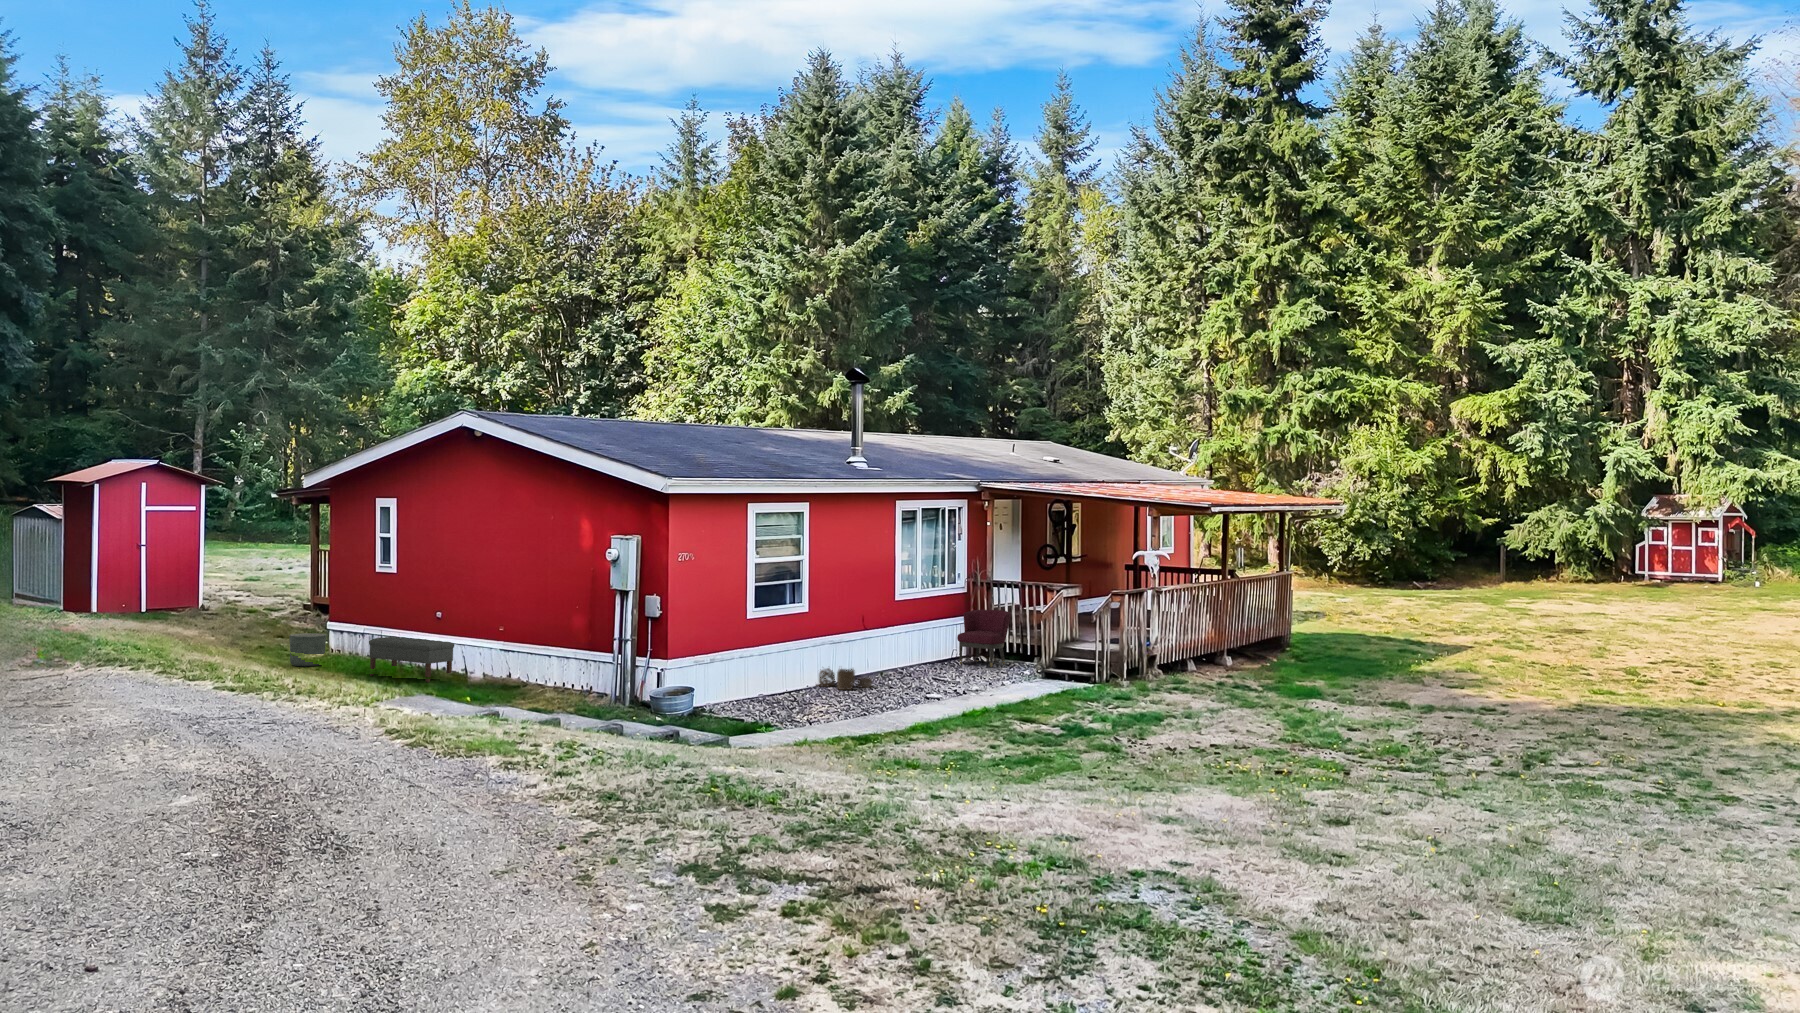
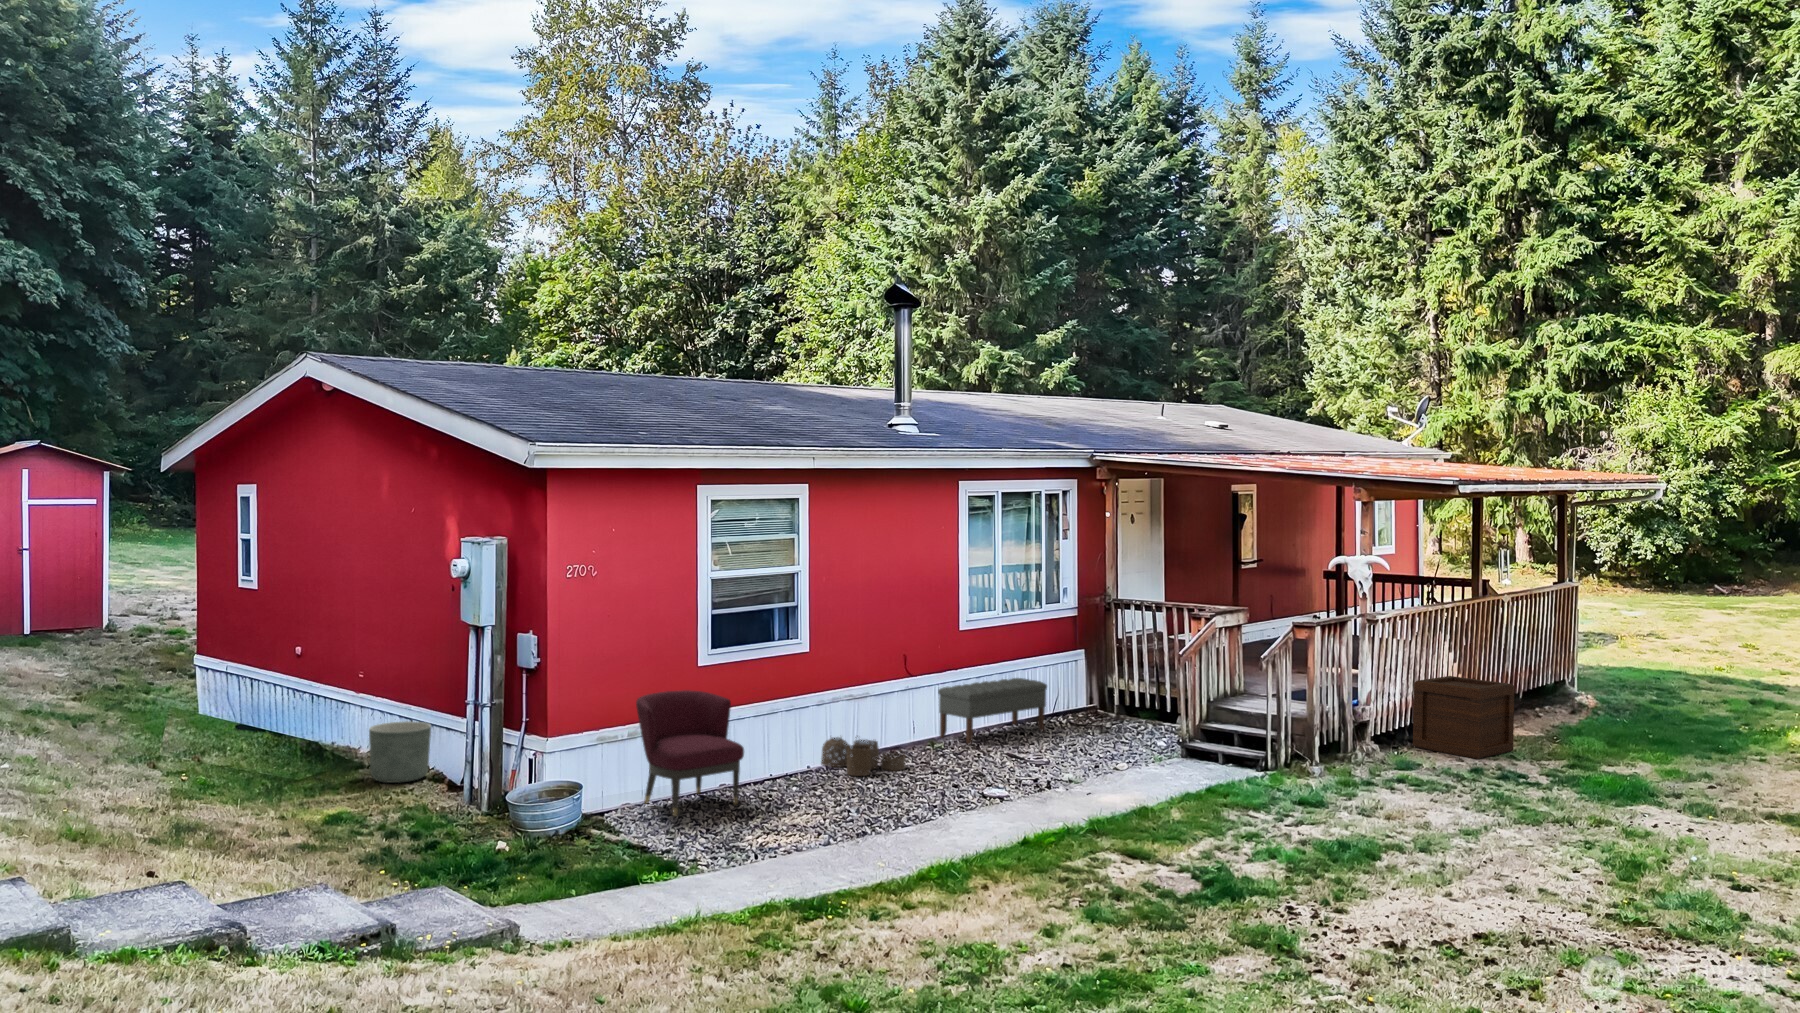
chair: present [957,610,1011,667] -> present [636,690,744,816]
wooden crate: none [1186,629,1247,678] -> present [1413,676,1514,759]
planter: present [289,633,326,666] -> present [369,721,431,783]
bench: present [369,637,454,682] -> present [938,678,1047,744]

